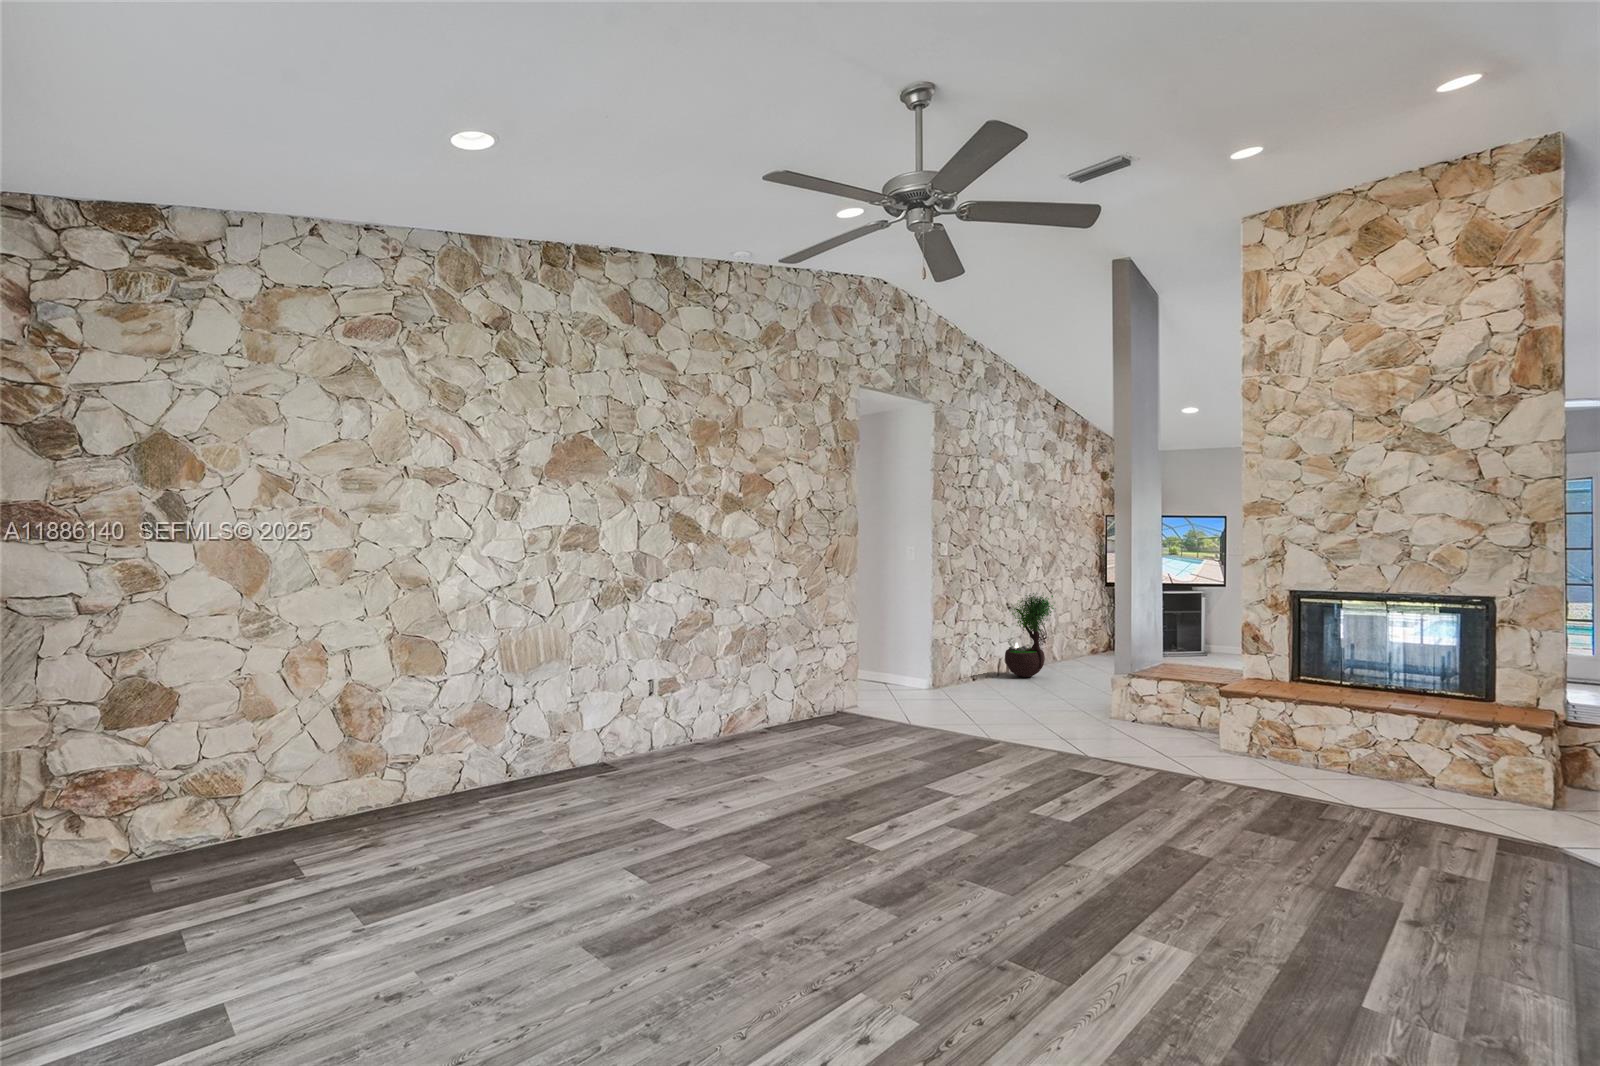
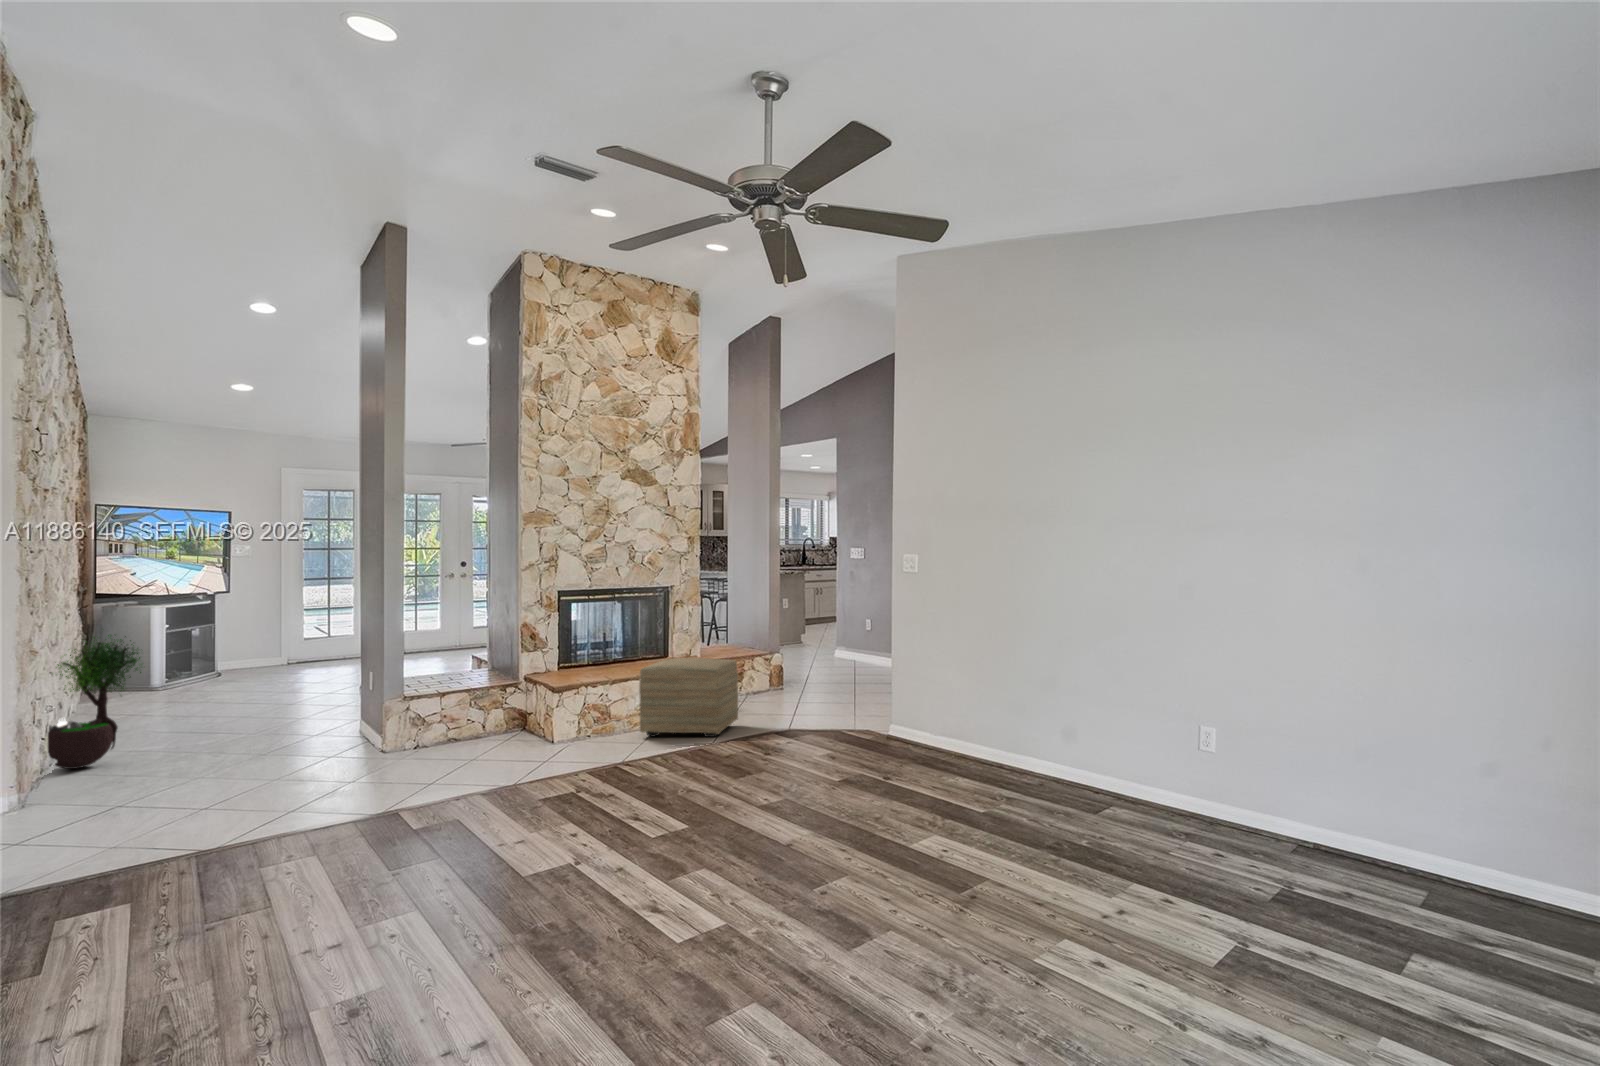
ottoman: none [1283,695,1454,809] -> present [639,658,738,737]

